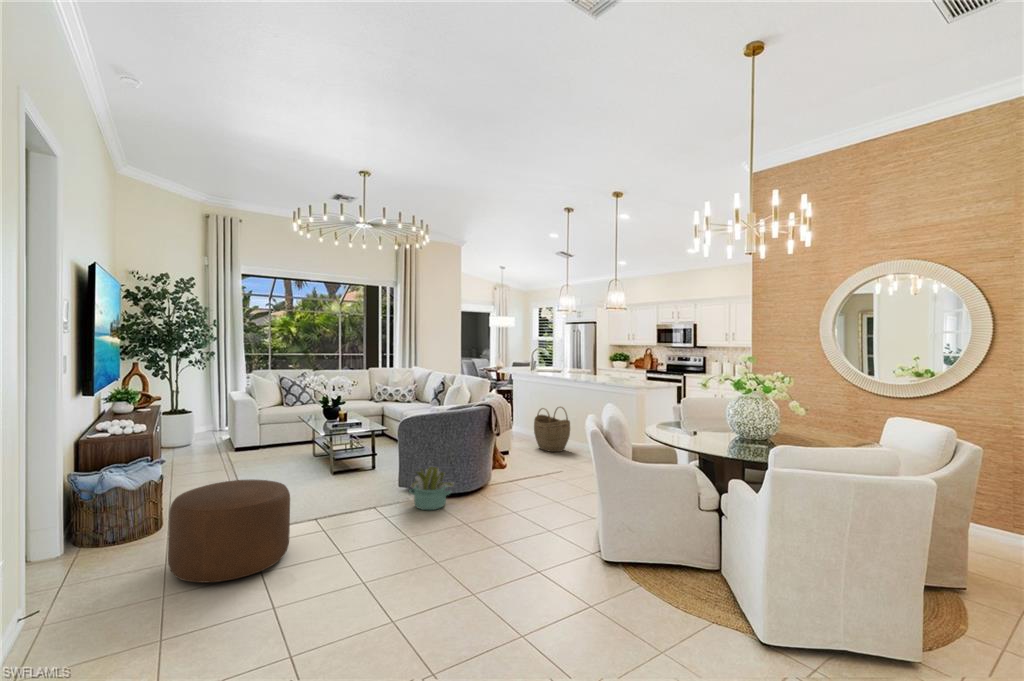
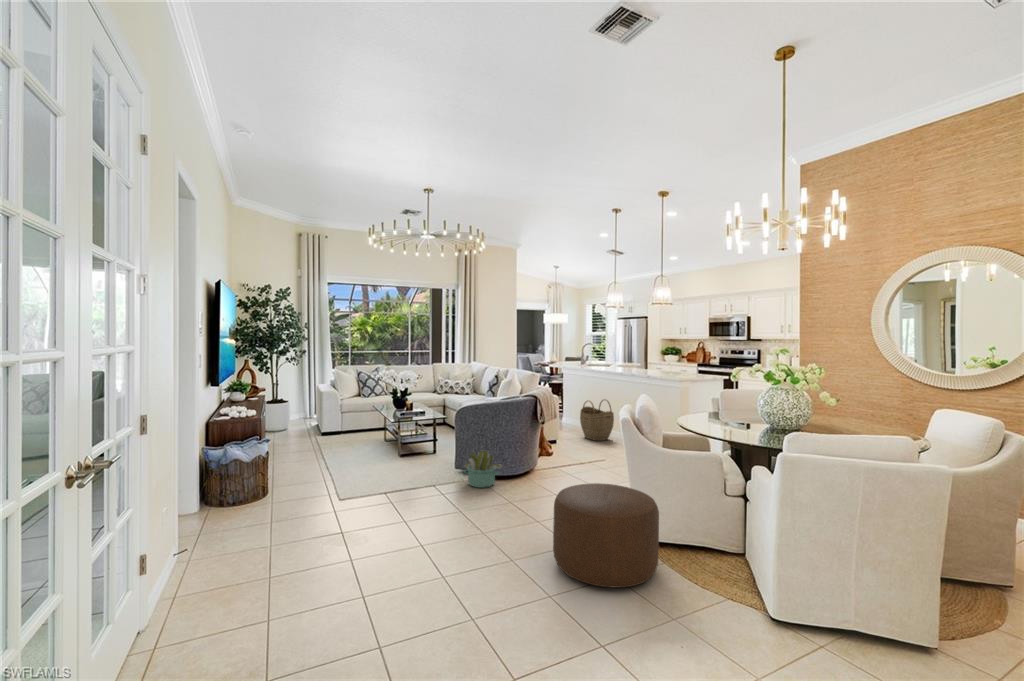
ottoman: present [168,480,290,583] -> present [553,483,659,588]

